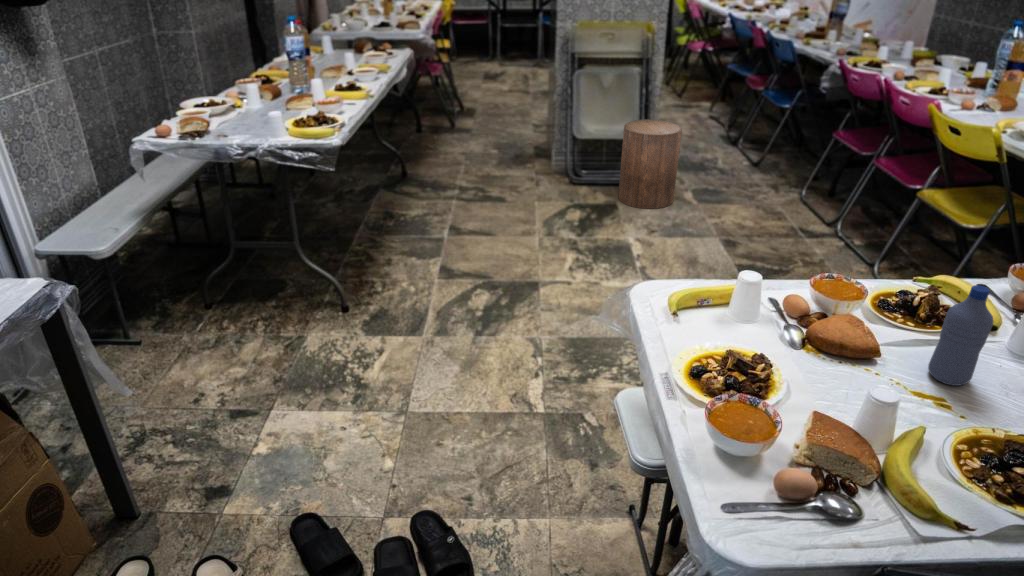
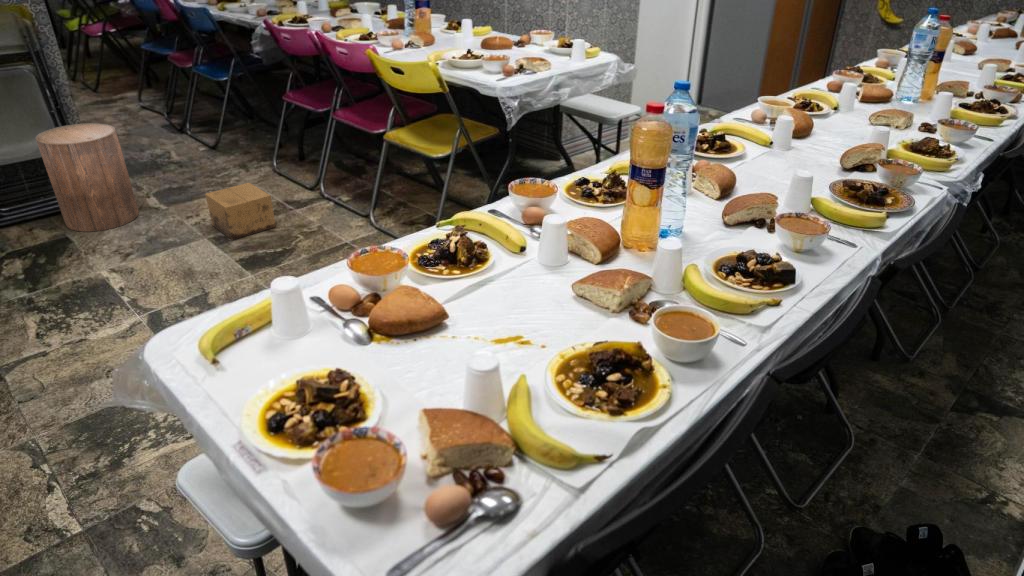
cardboard box: none [726,200,787,247] -> present [205,183,276,240]
water bottle: present [928,285,993,386] -> none [479,224,518,321]

